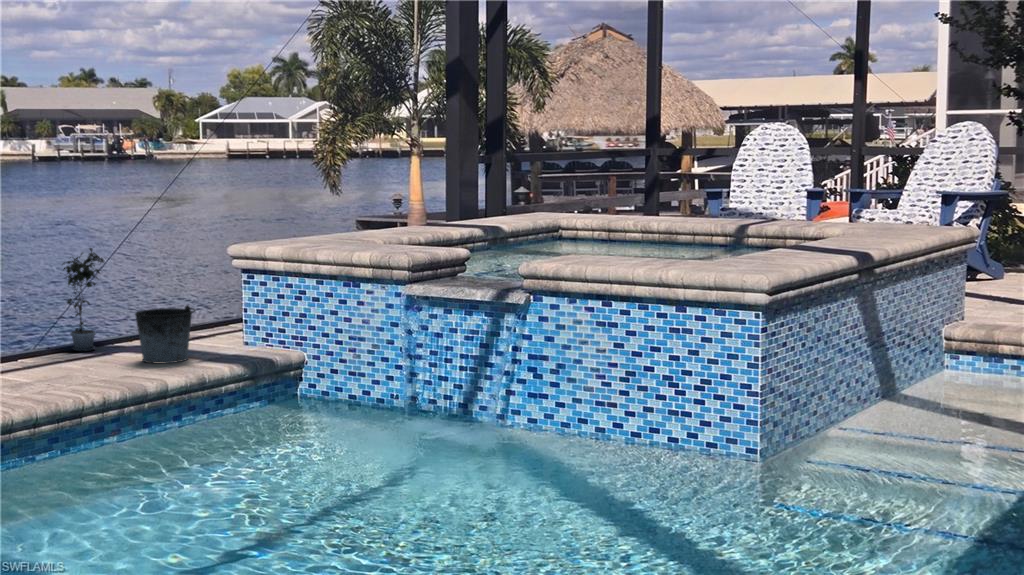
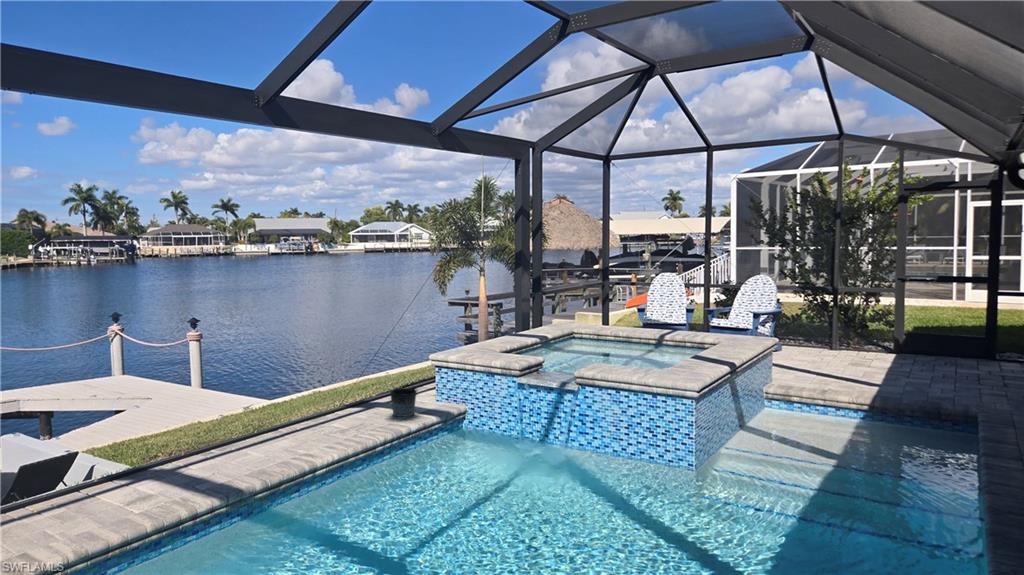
potted plant: present [63,248,104,351] -> none [349,358,370,407]

